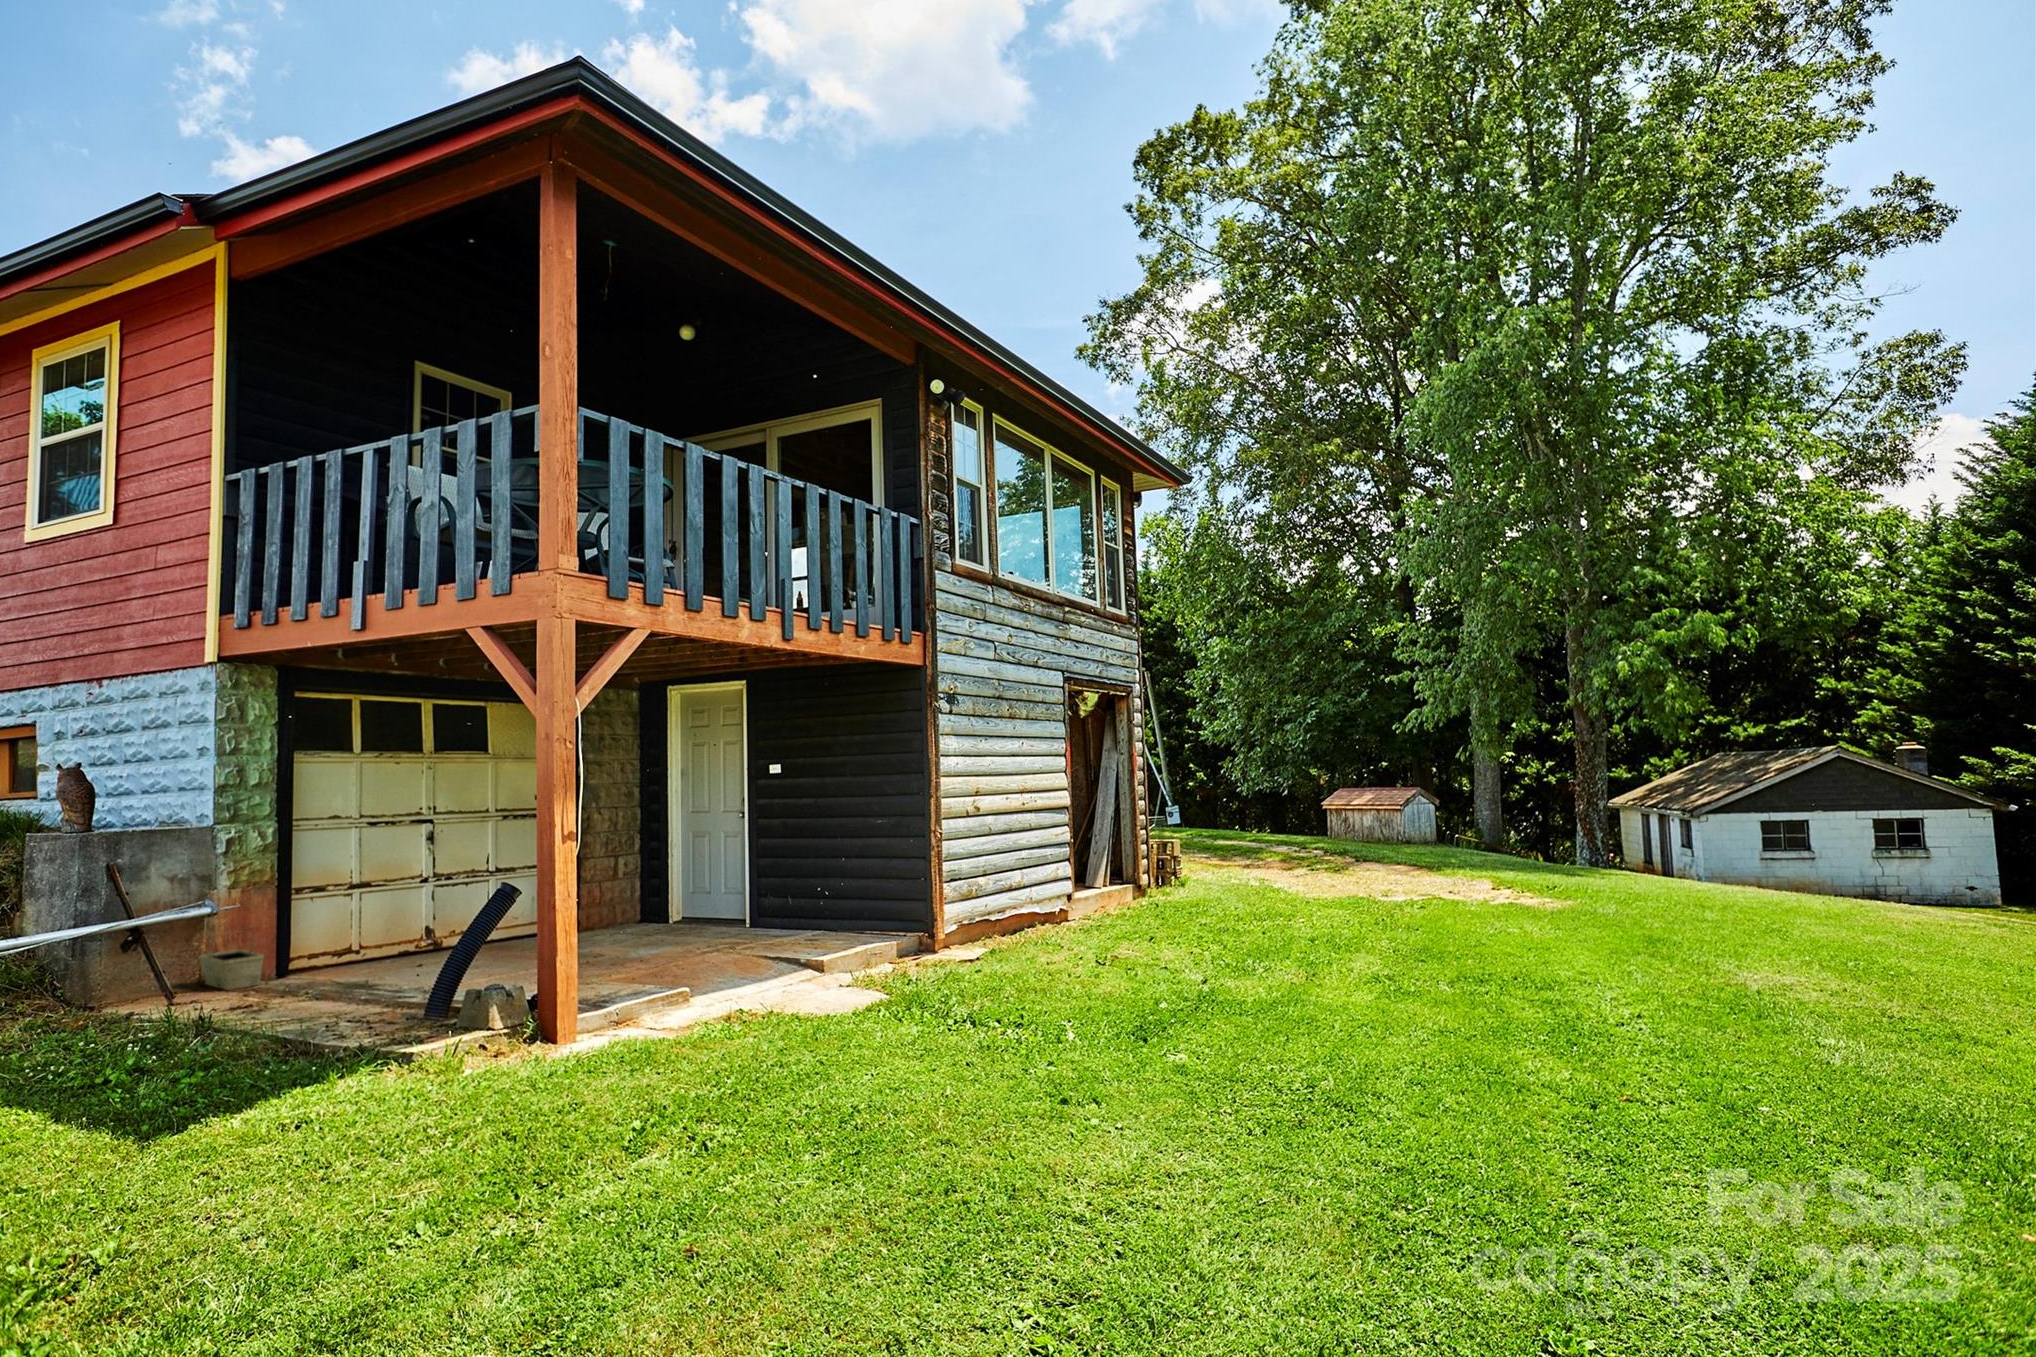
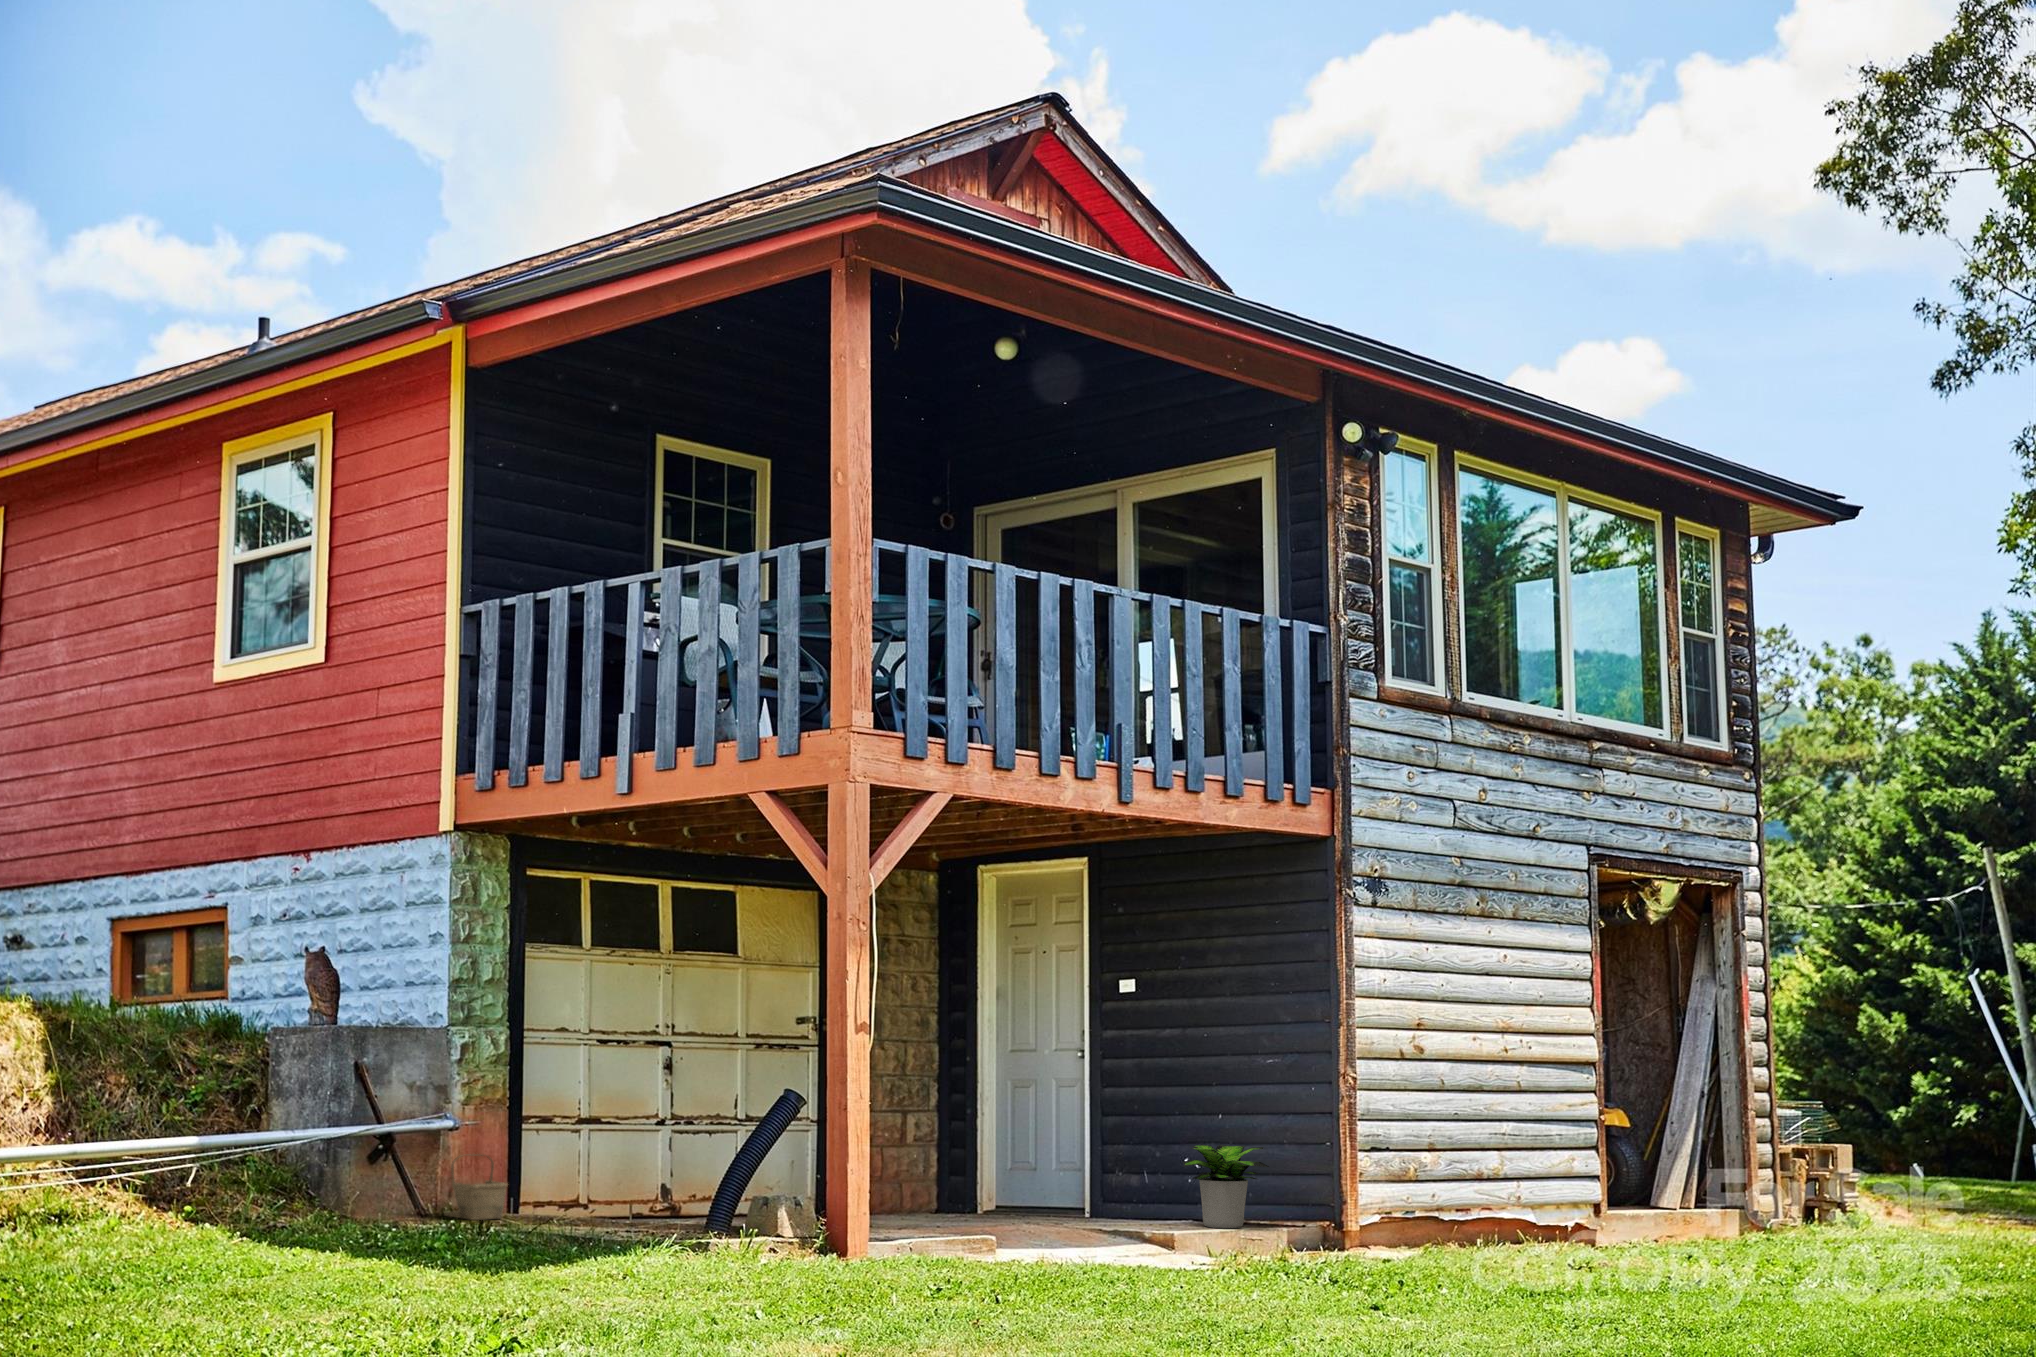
potted plant: none [822,878,884,939] -> present [1183,1144,1269,1228]

